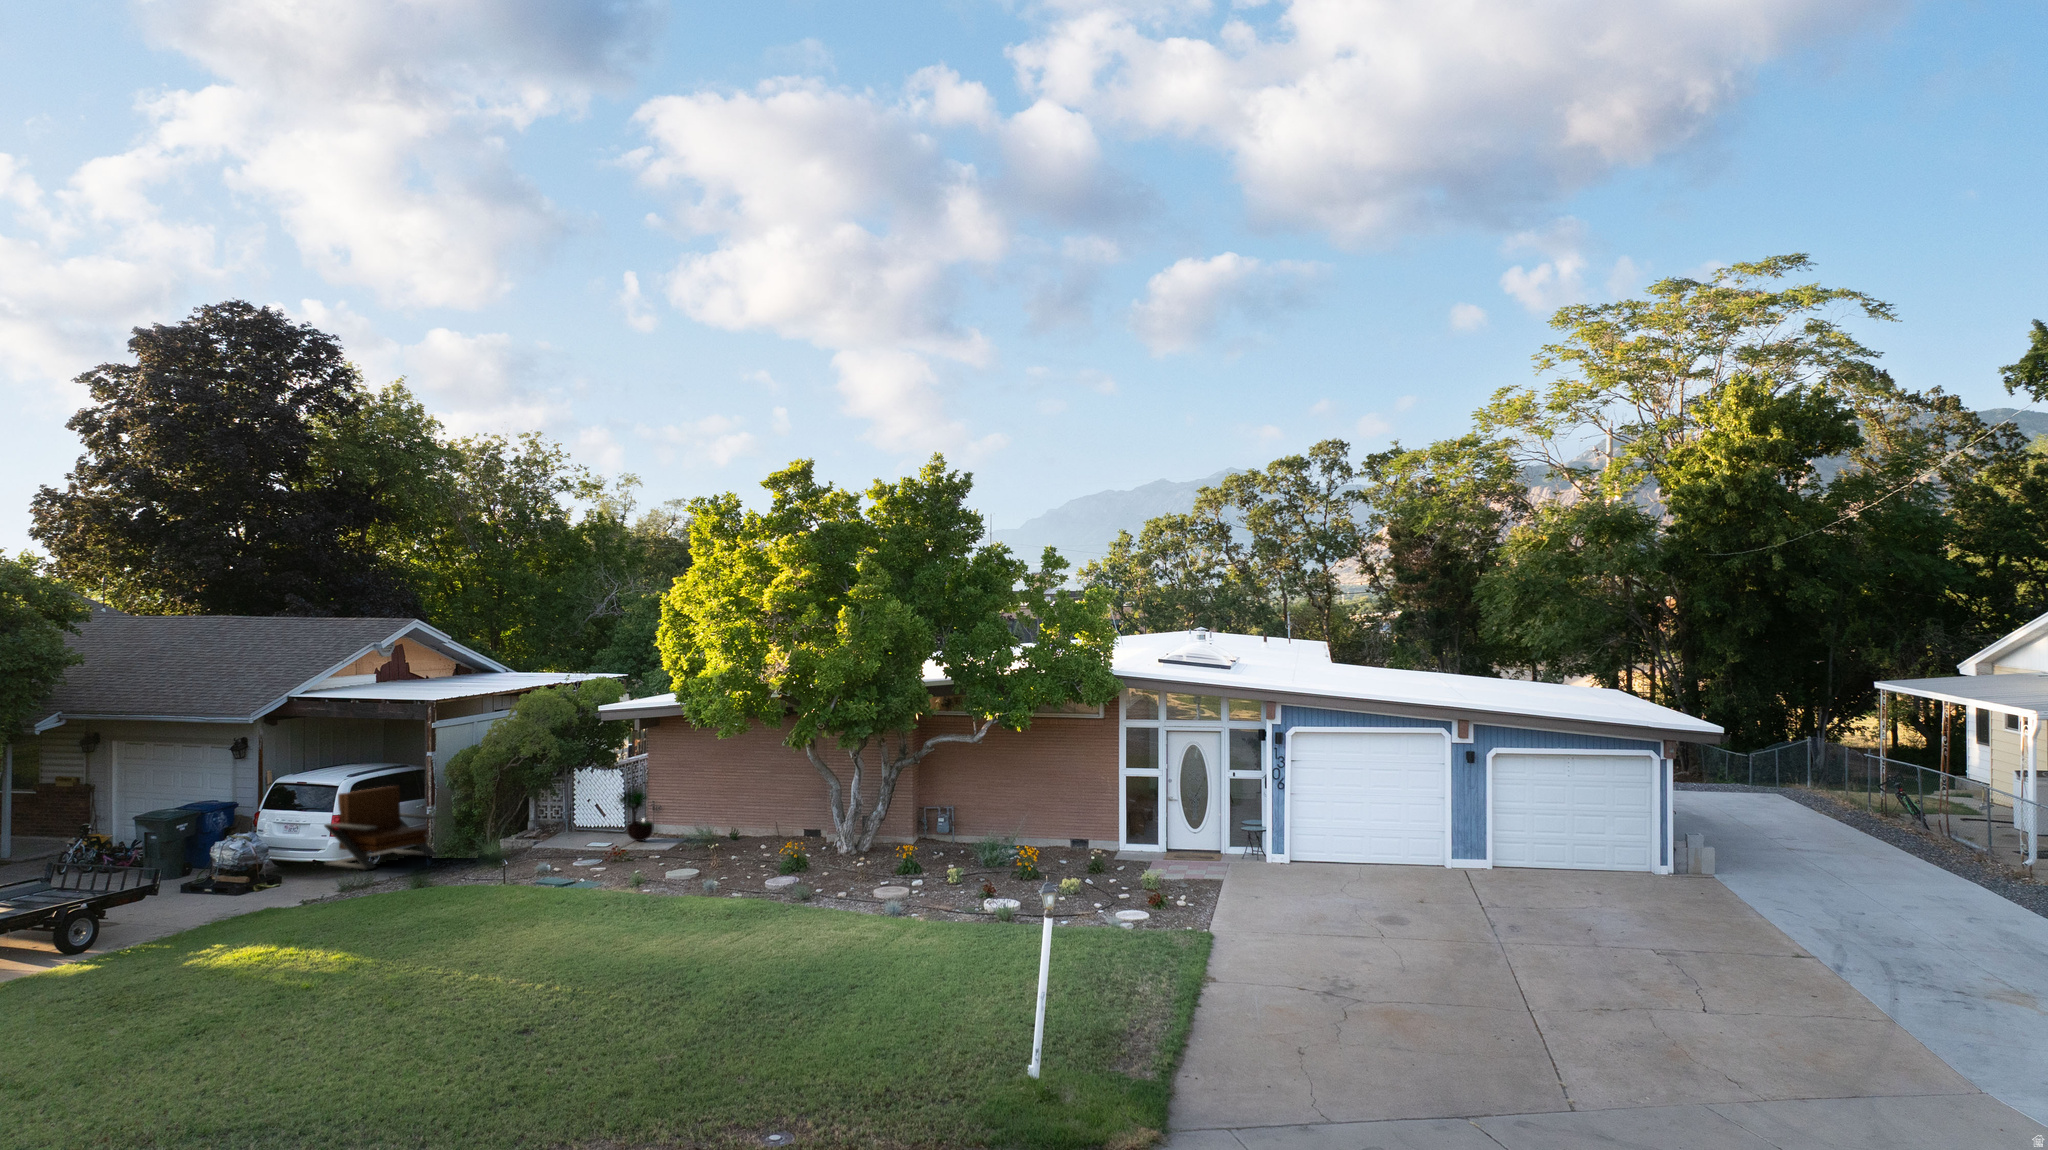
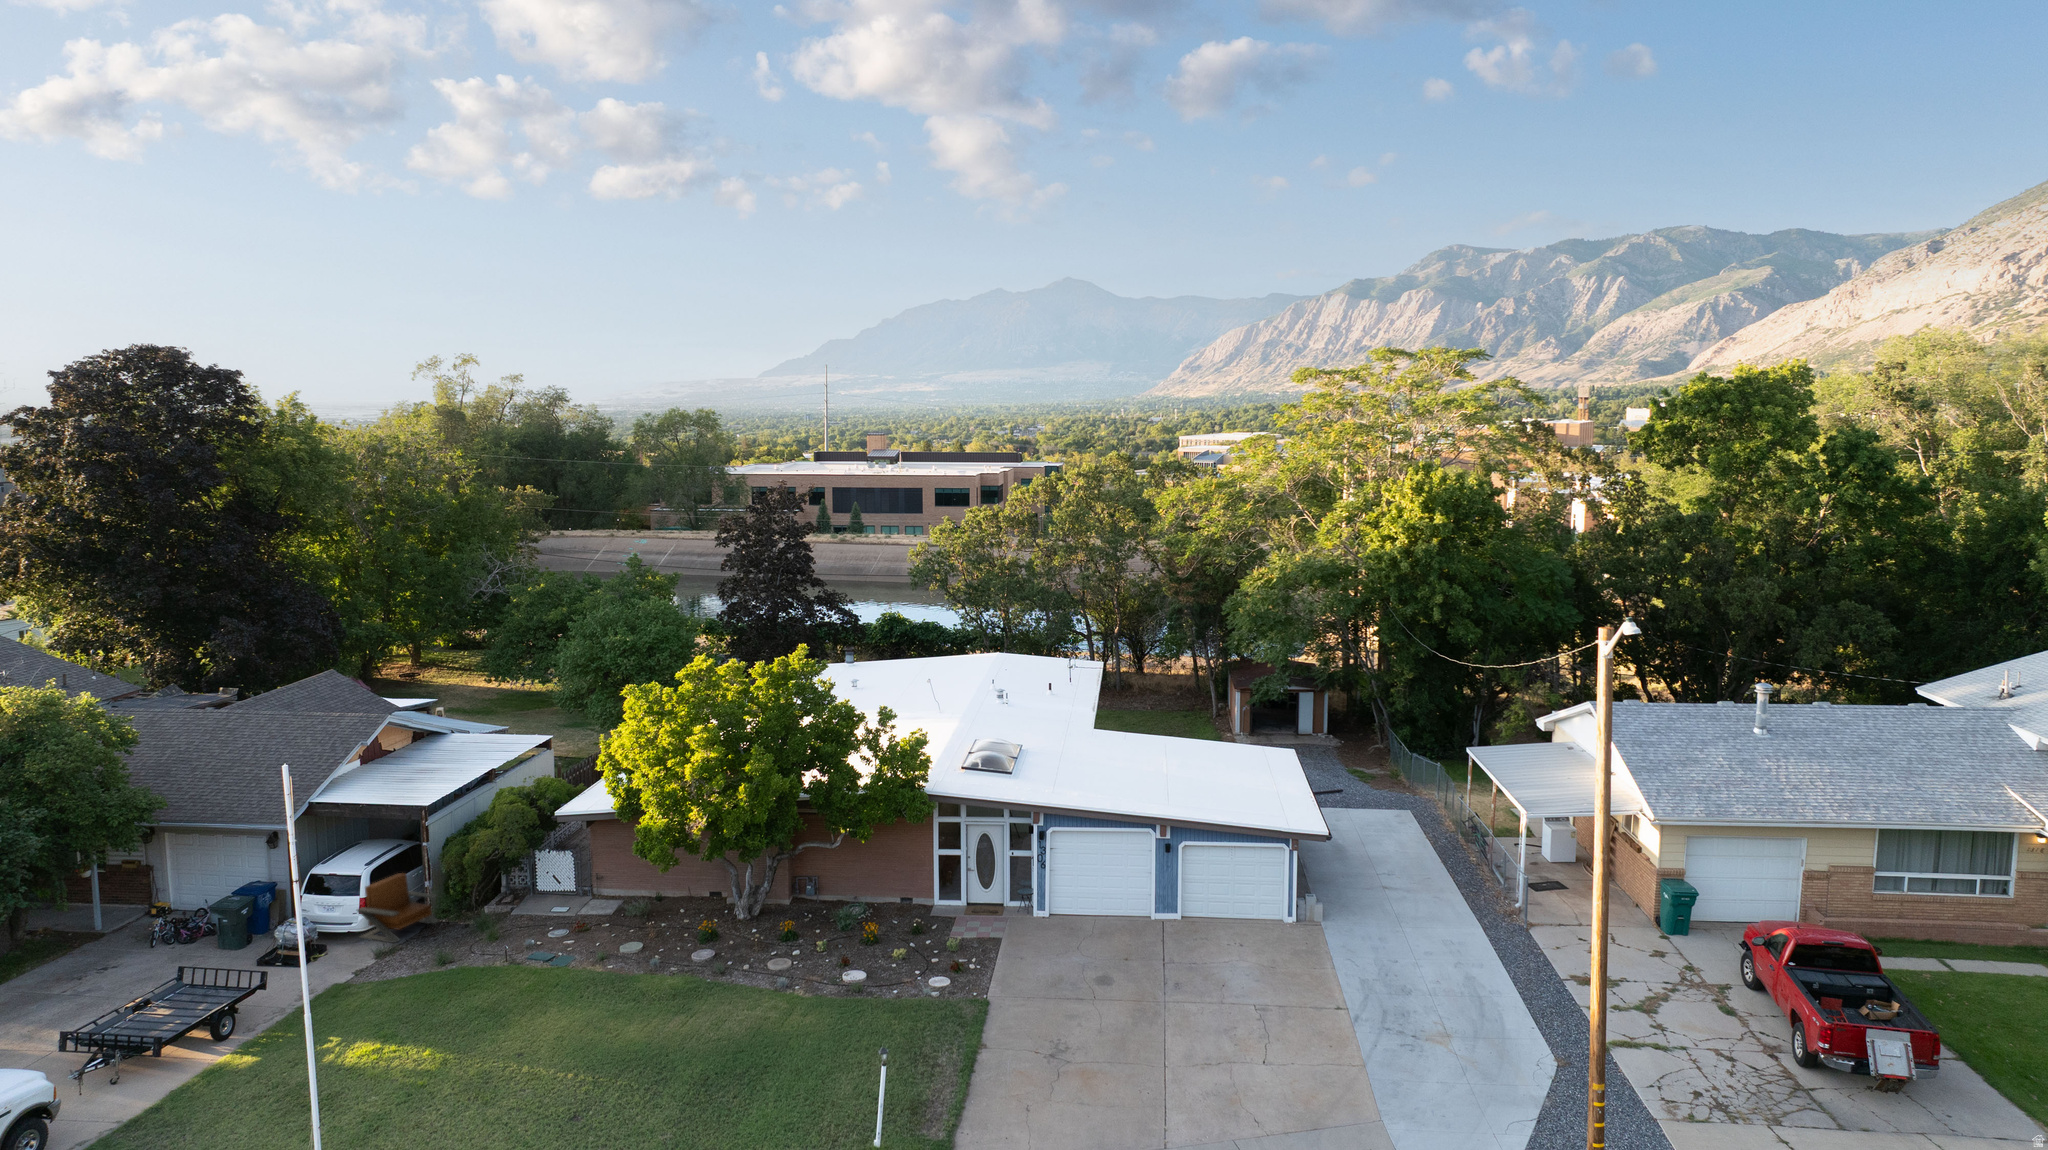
potted tree: present [617,789,653,841] -> none [568,859,598,900]

